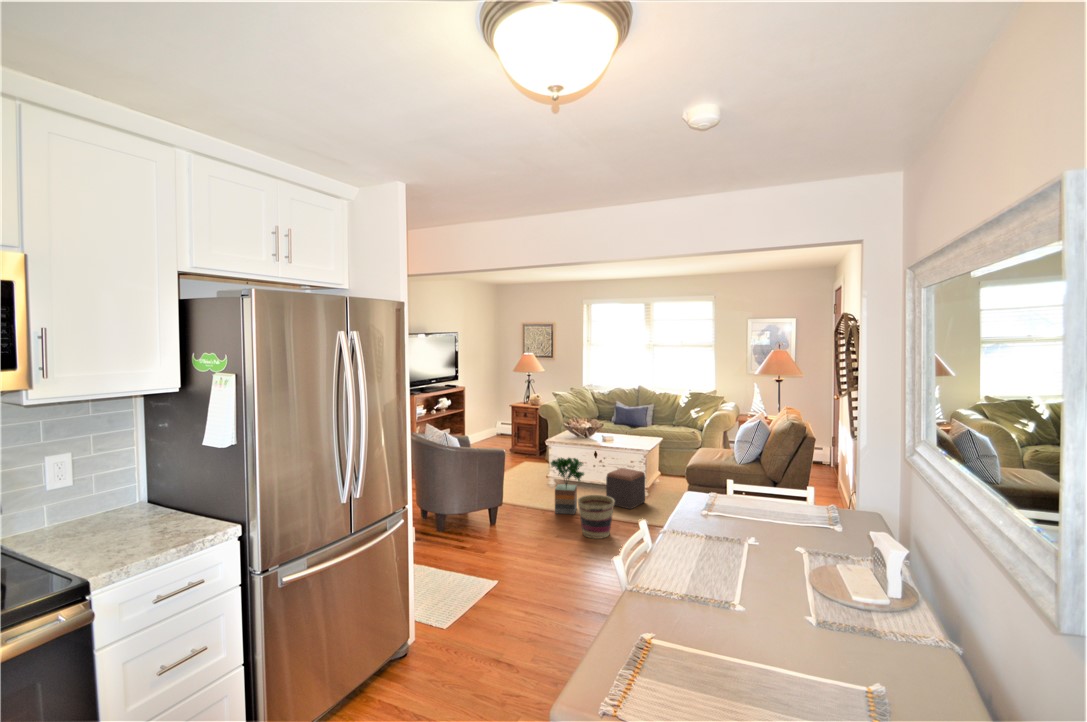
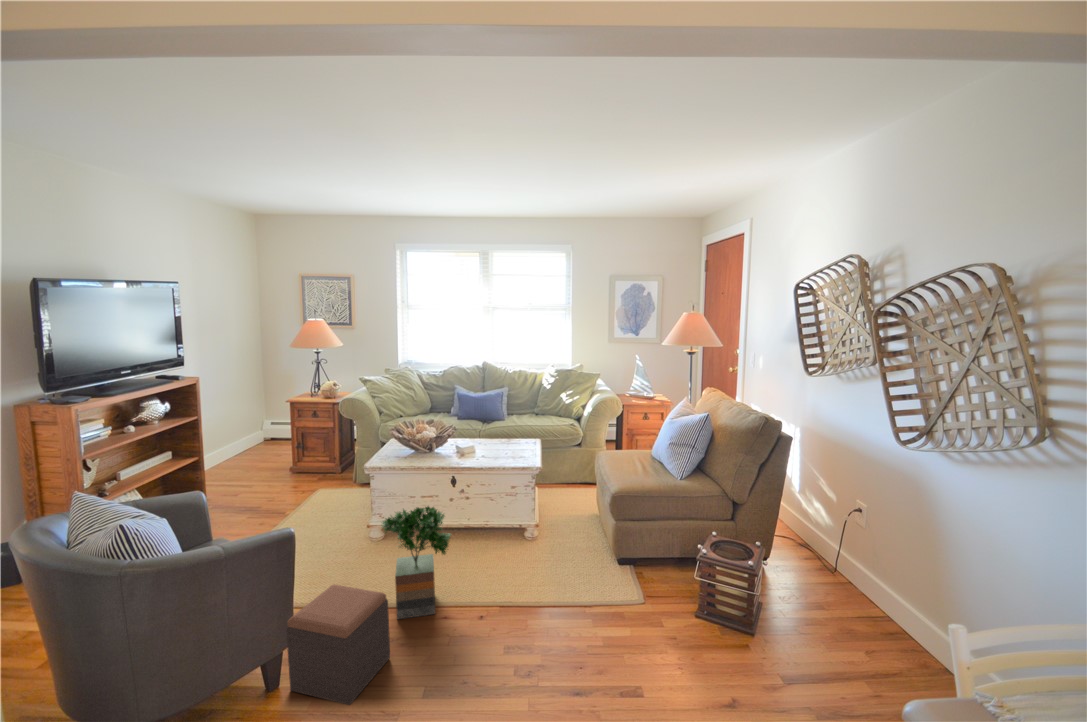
footstool: present [606,468,645,509] -> present [286,585,390,705]
basket: present [578,495,614,539] -> none [457,585,530,687]

